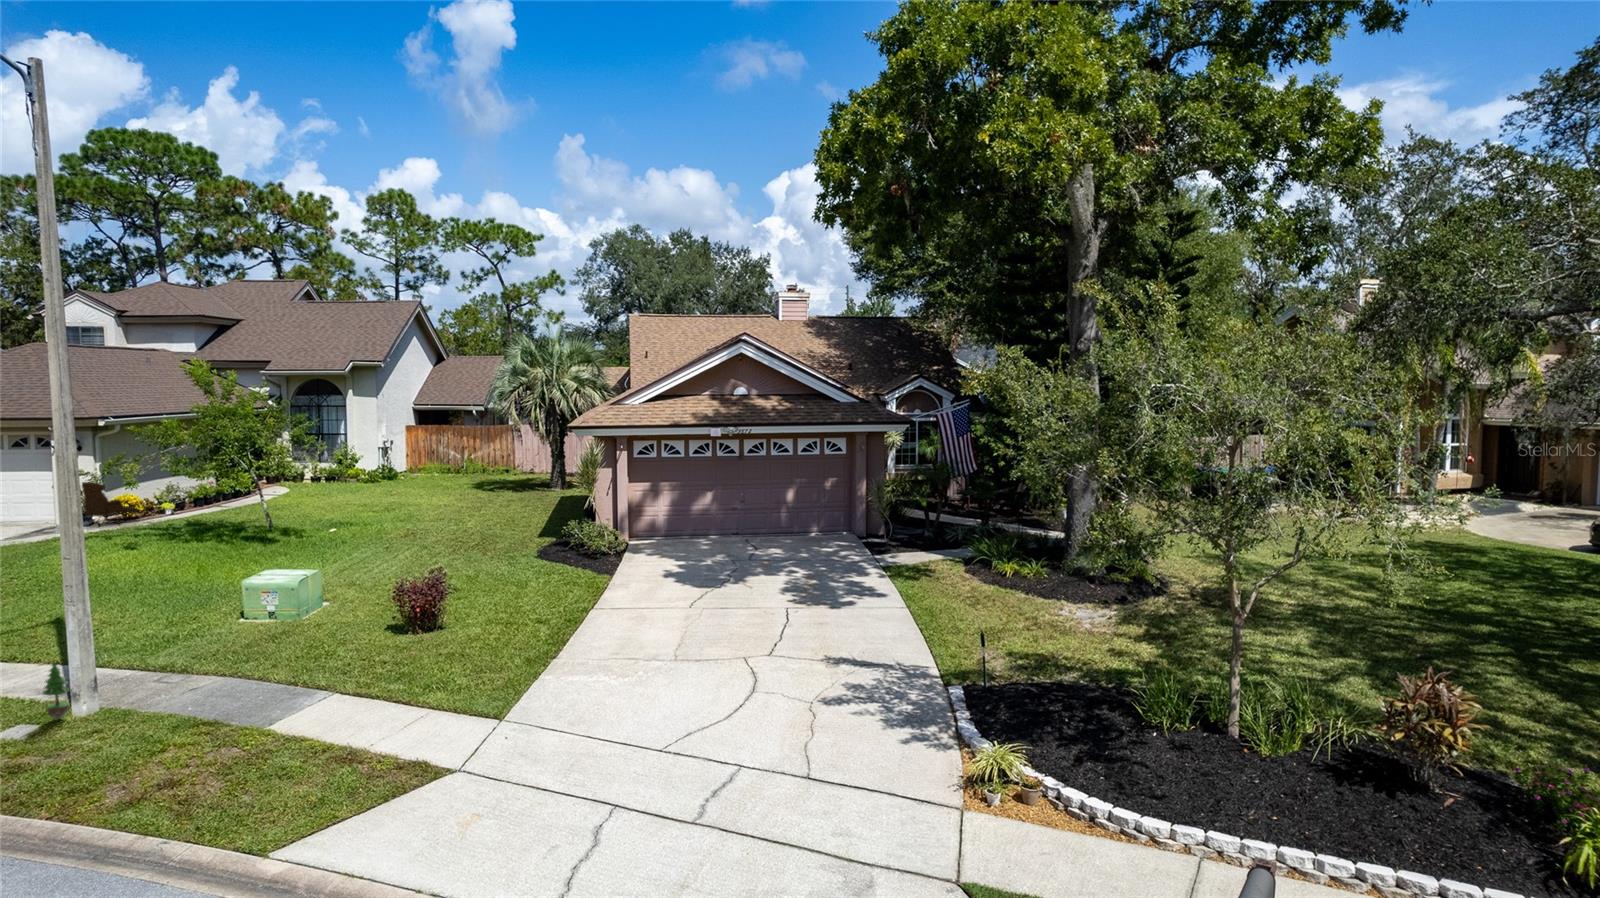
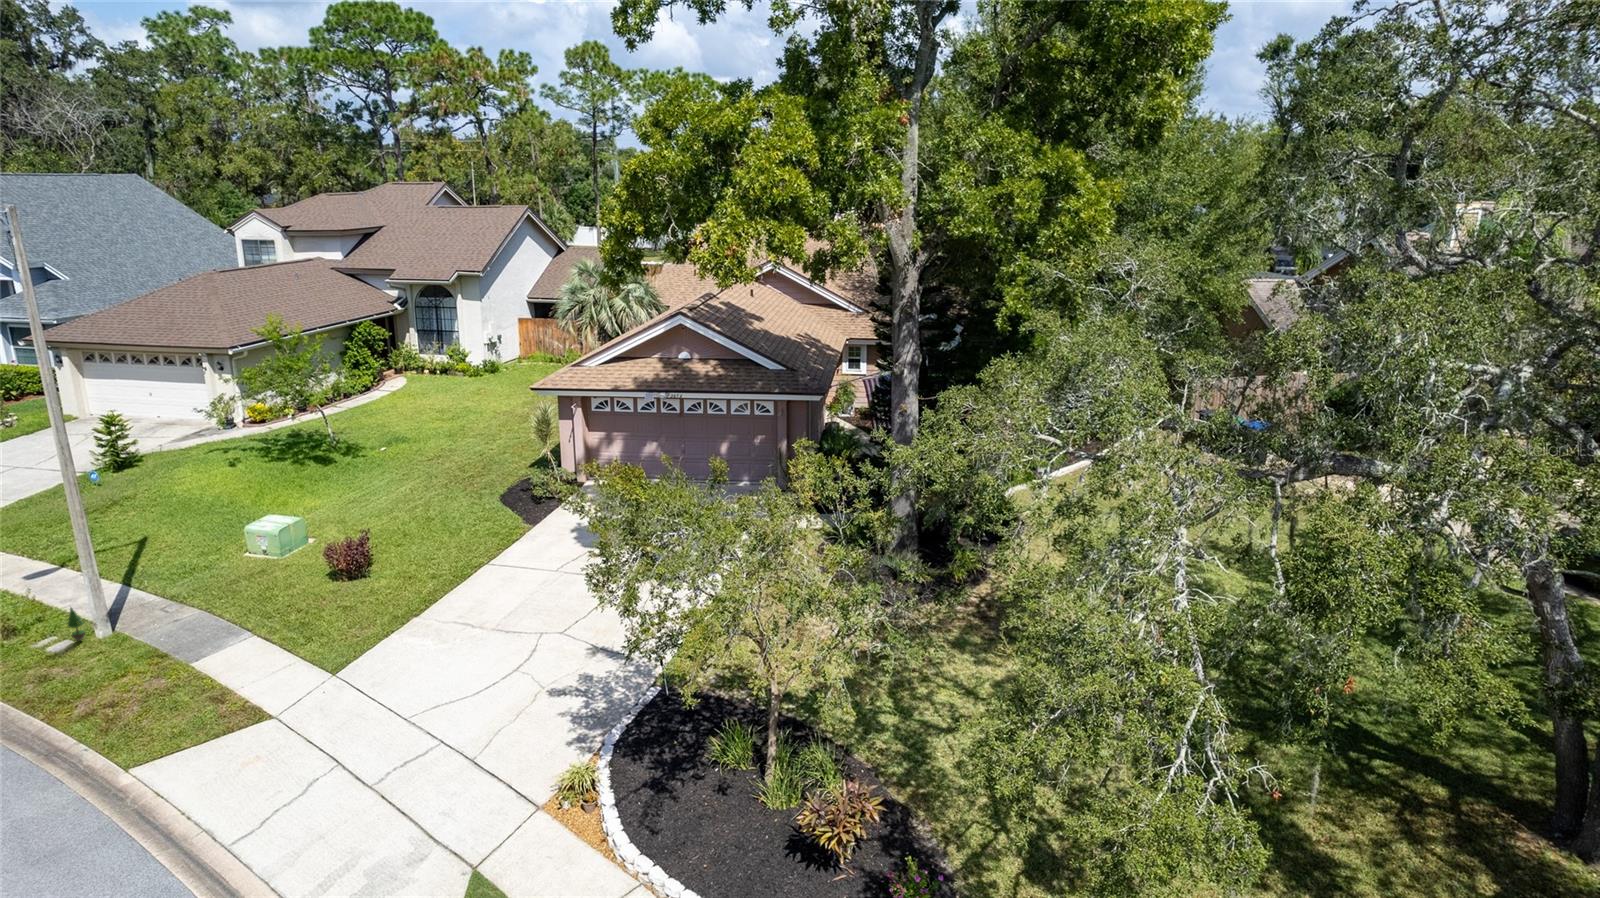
lounge chair: present [82,482,141,527] -> none [222,399,272,433]

